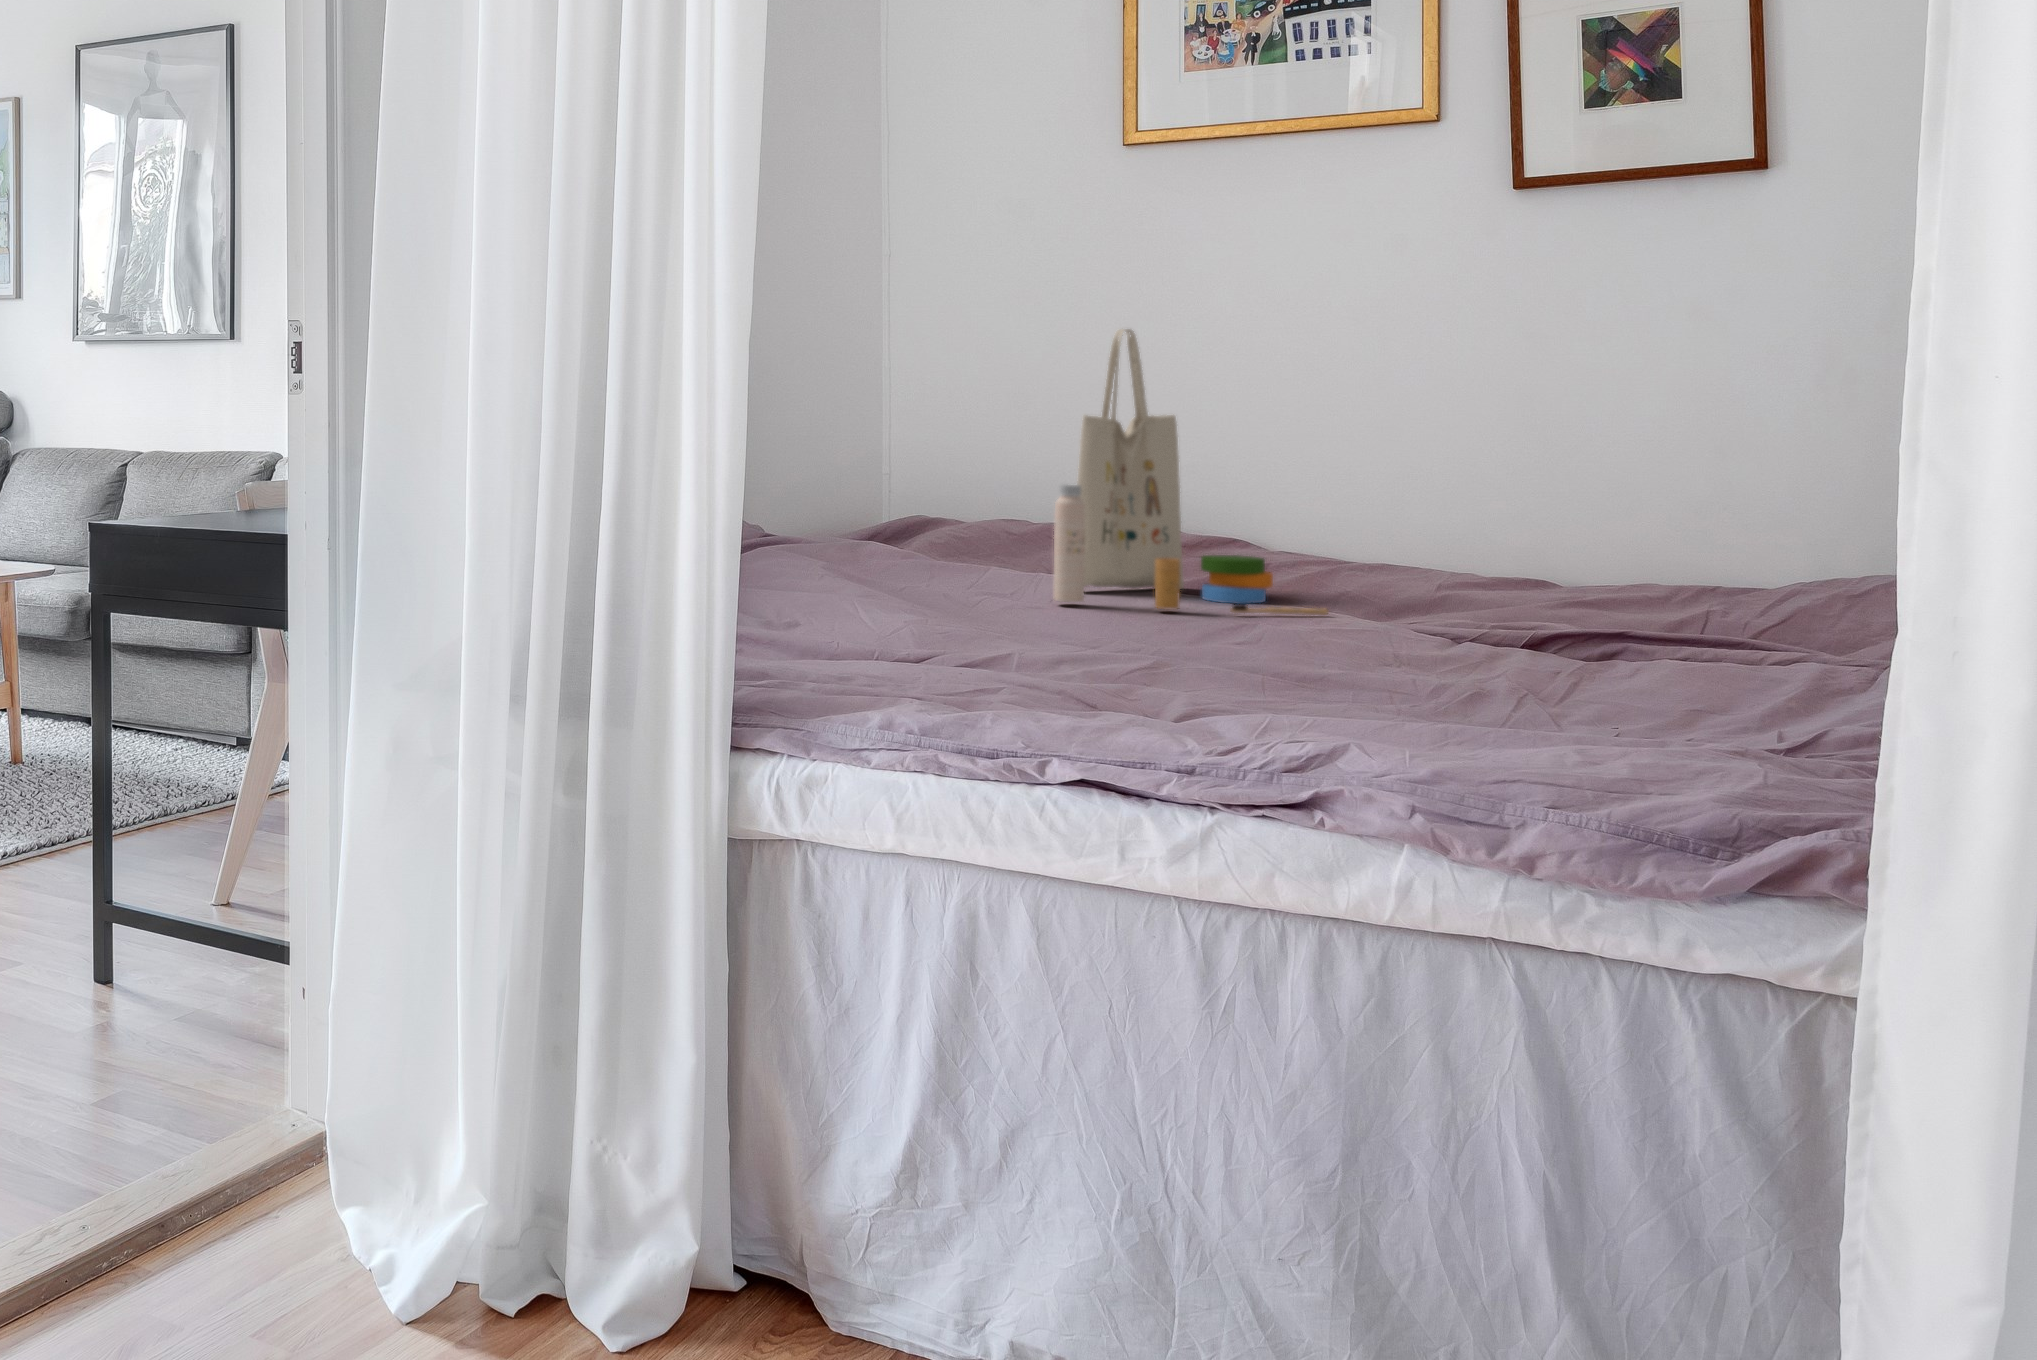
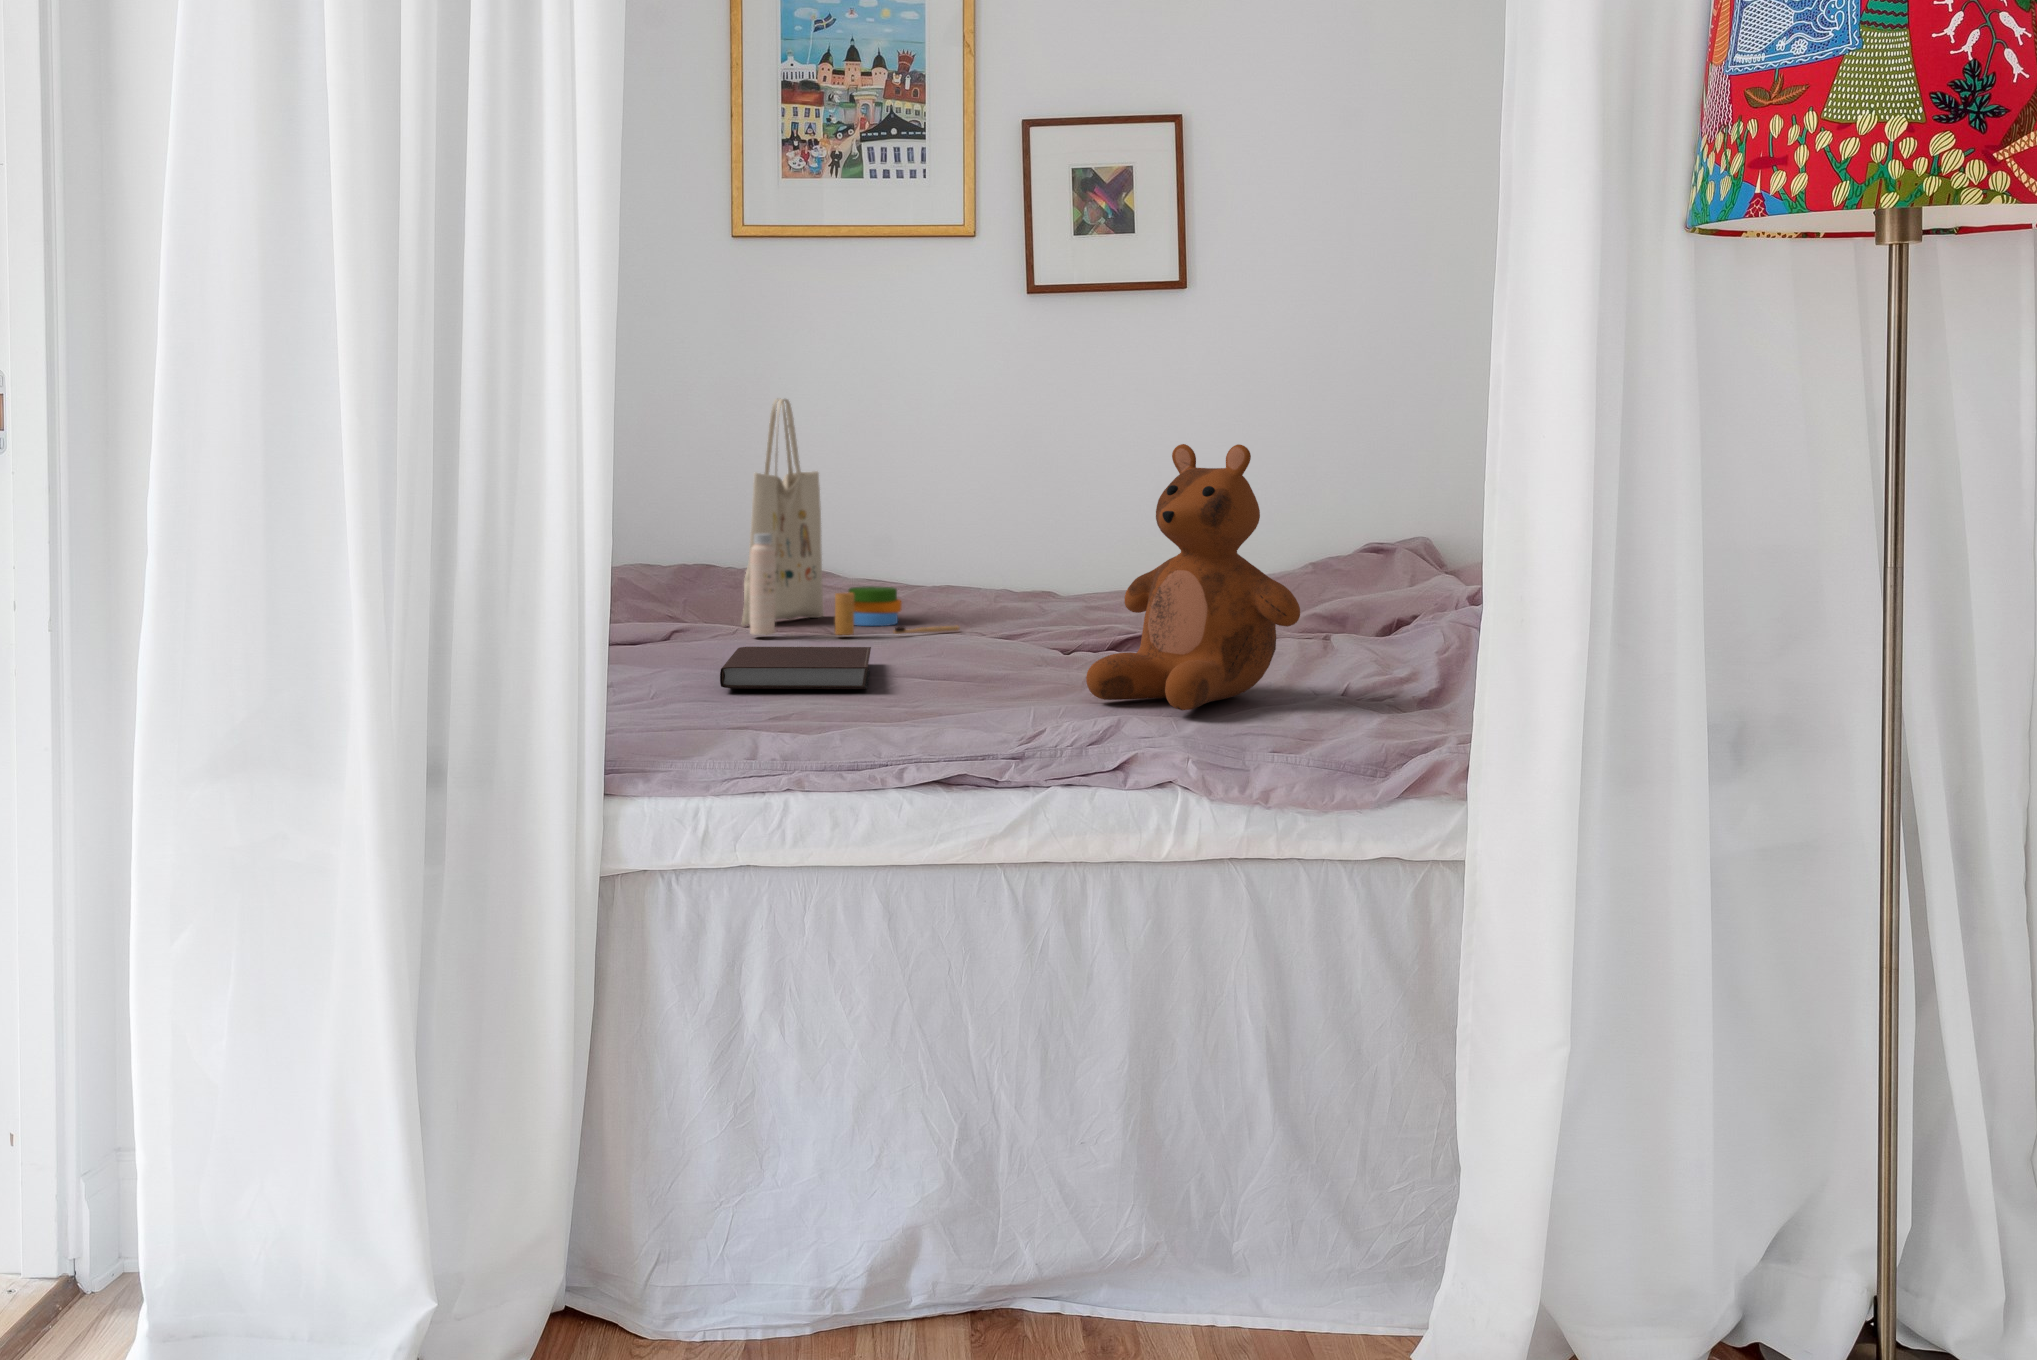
teddy bear: none [1346,374,1664,729] -> present [1086,444,1300,710]
notebook: none [918,610,1148,666] -> present [720,647,871,689]

